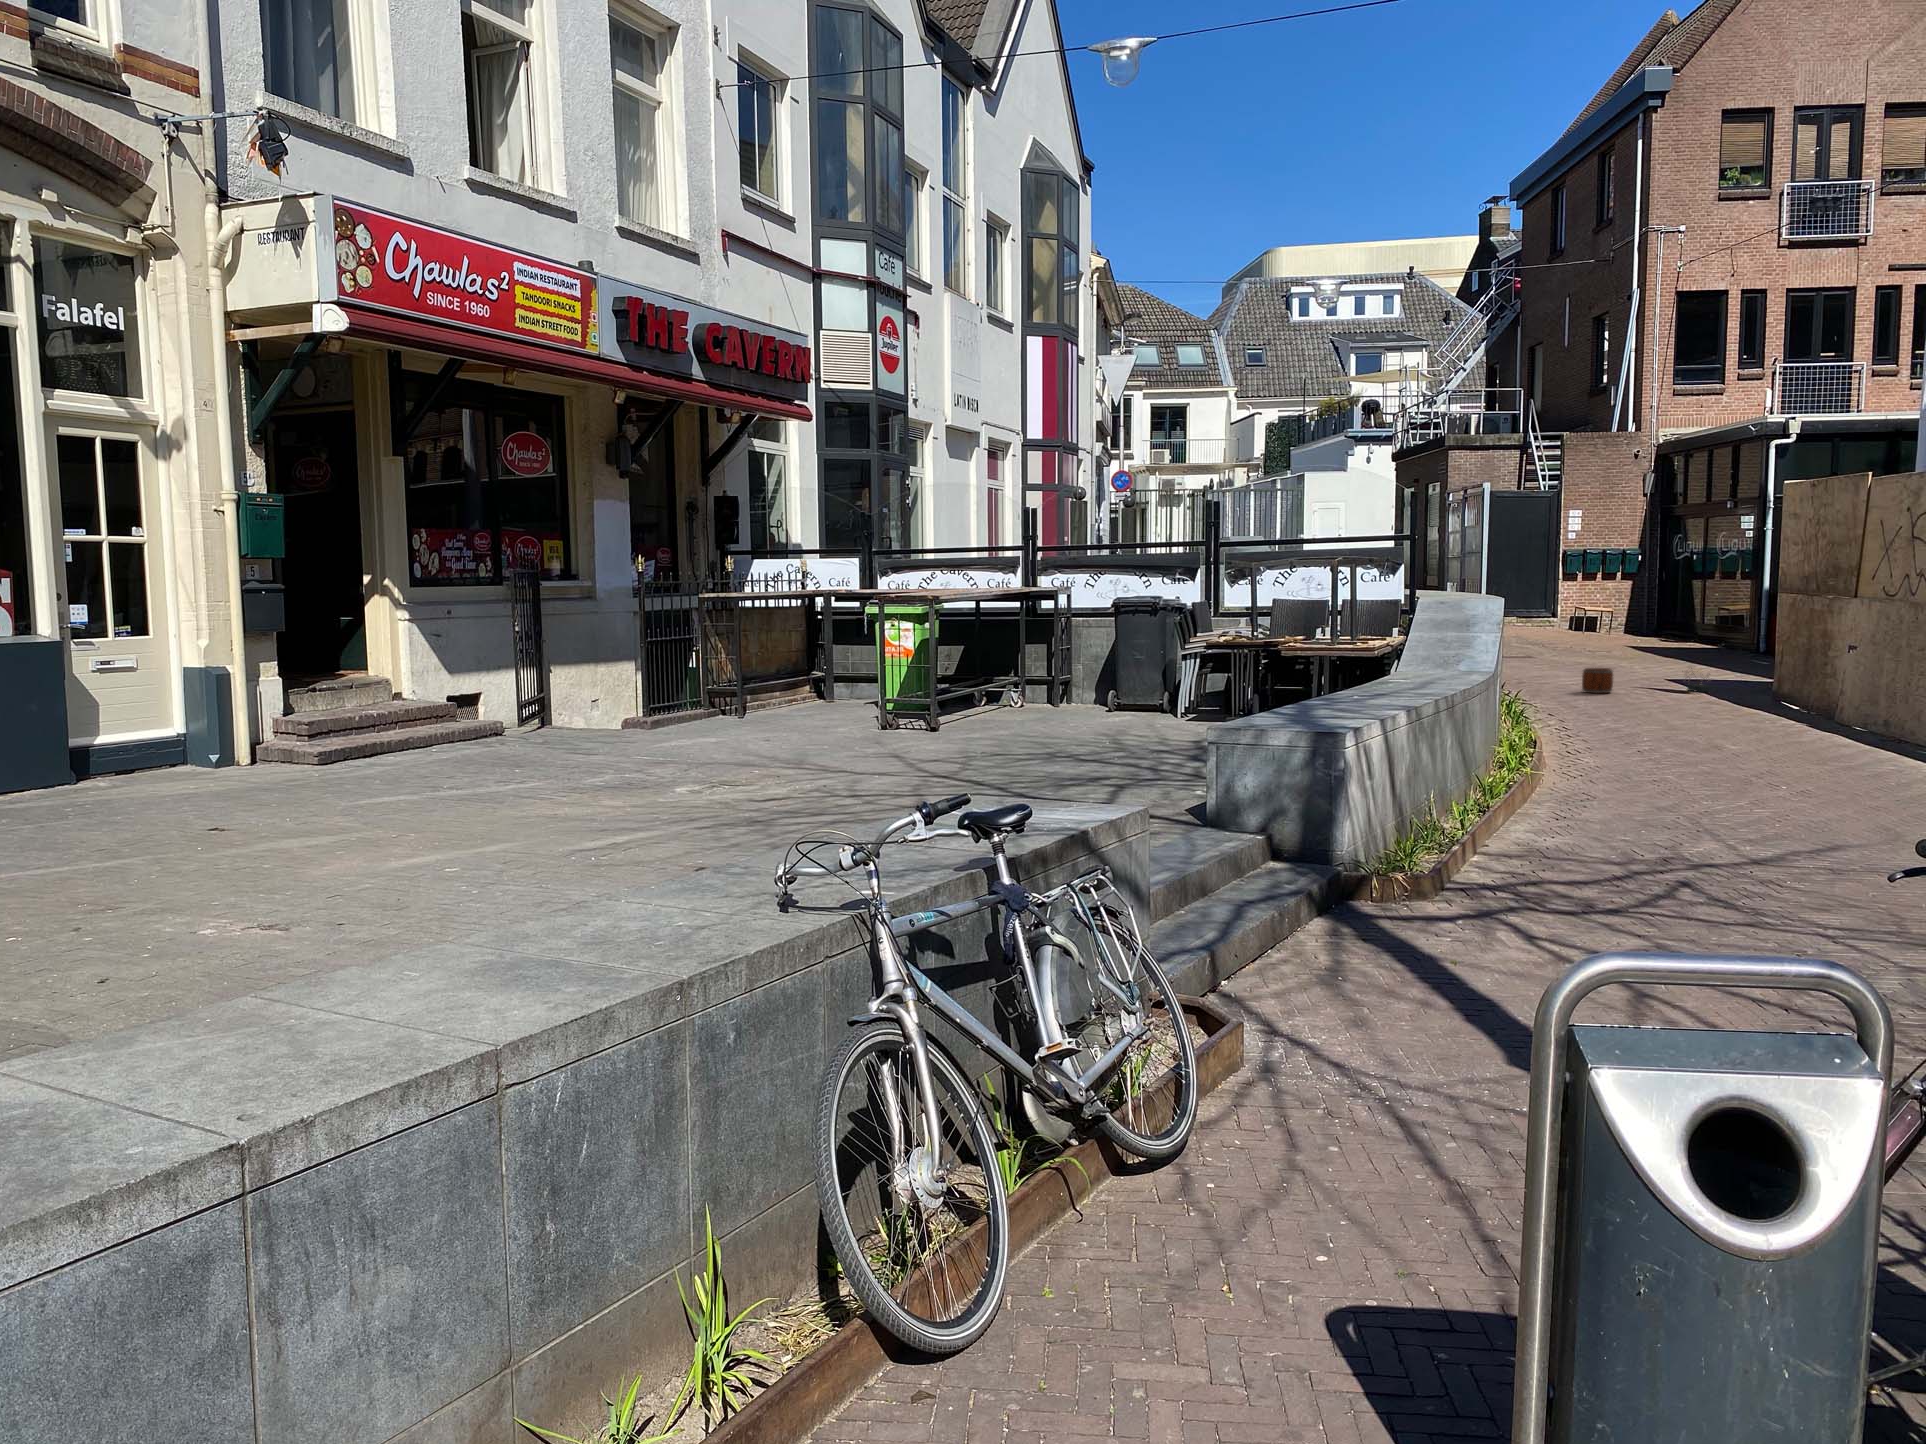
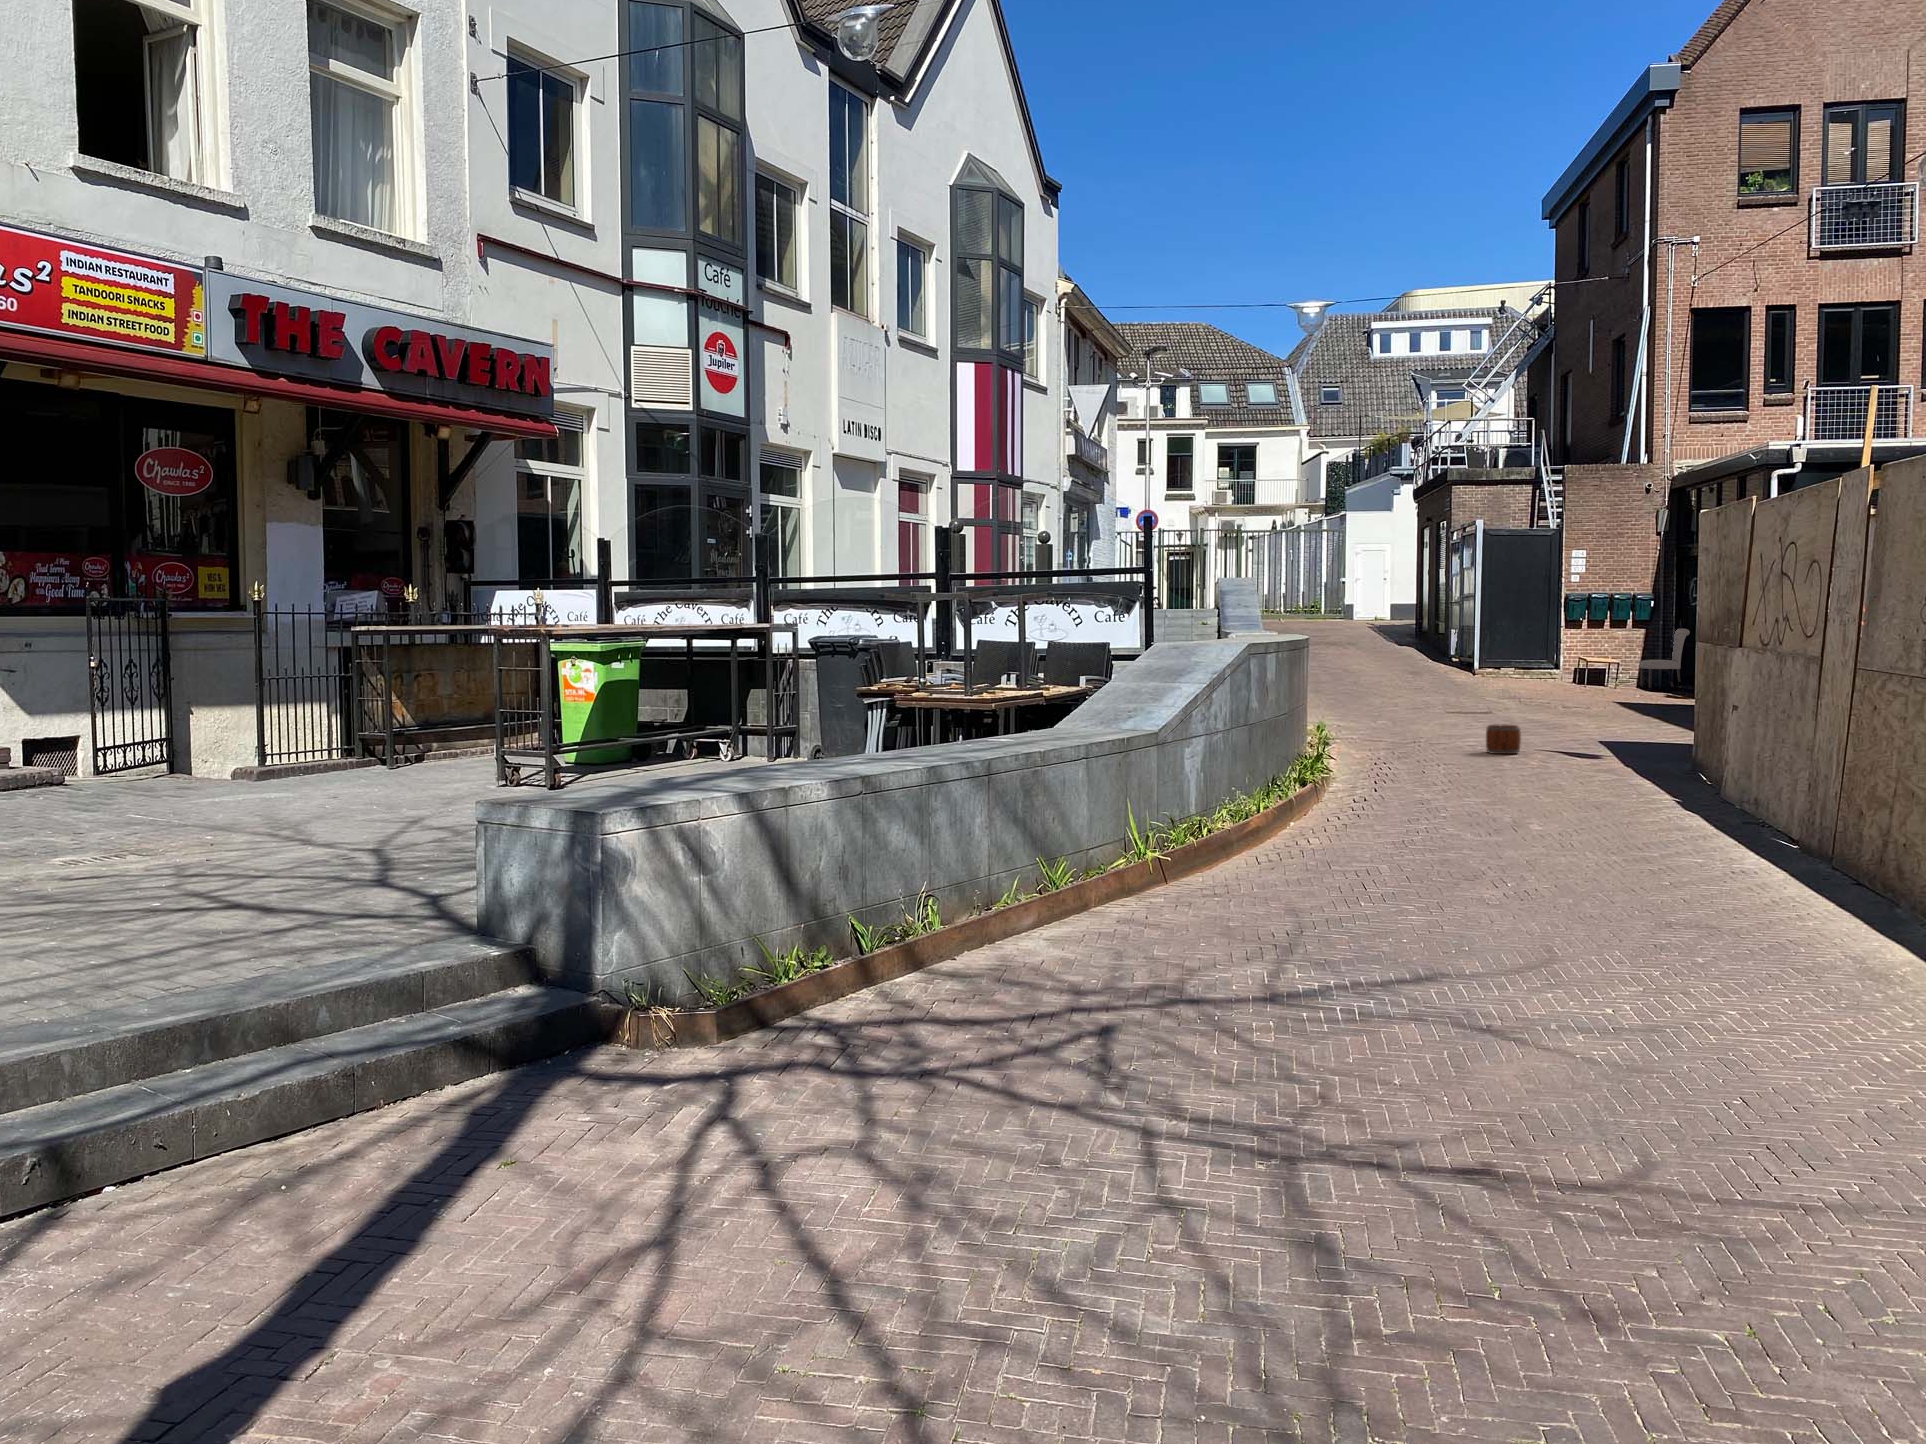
chair: none [1631,581,1677,634] -> present [1640,629,1690,688]
decorative plant: present [1686,668,1710,692] -> none [1607,724,1642,753]

